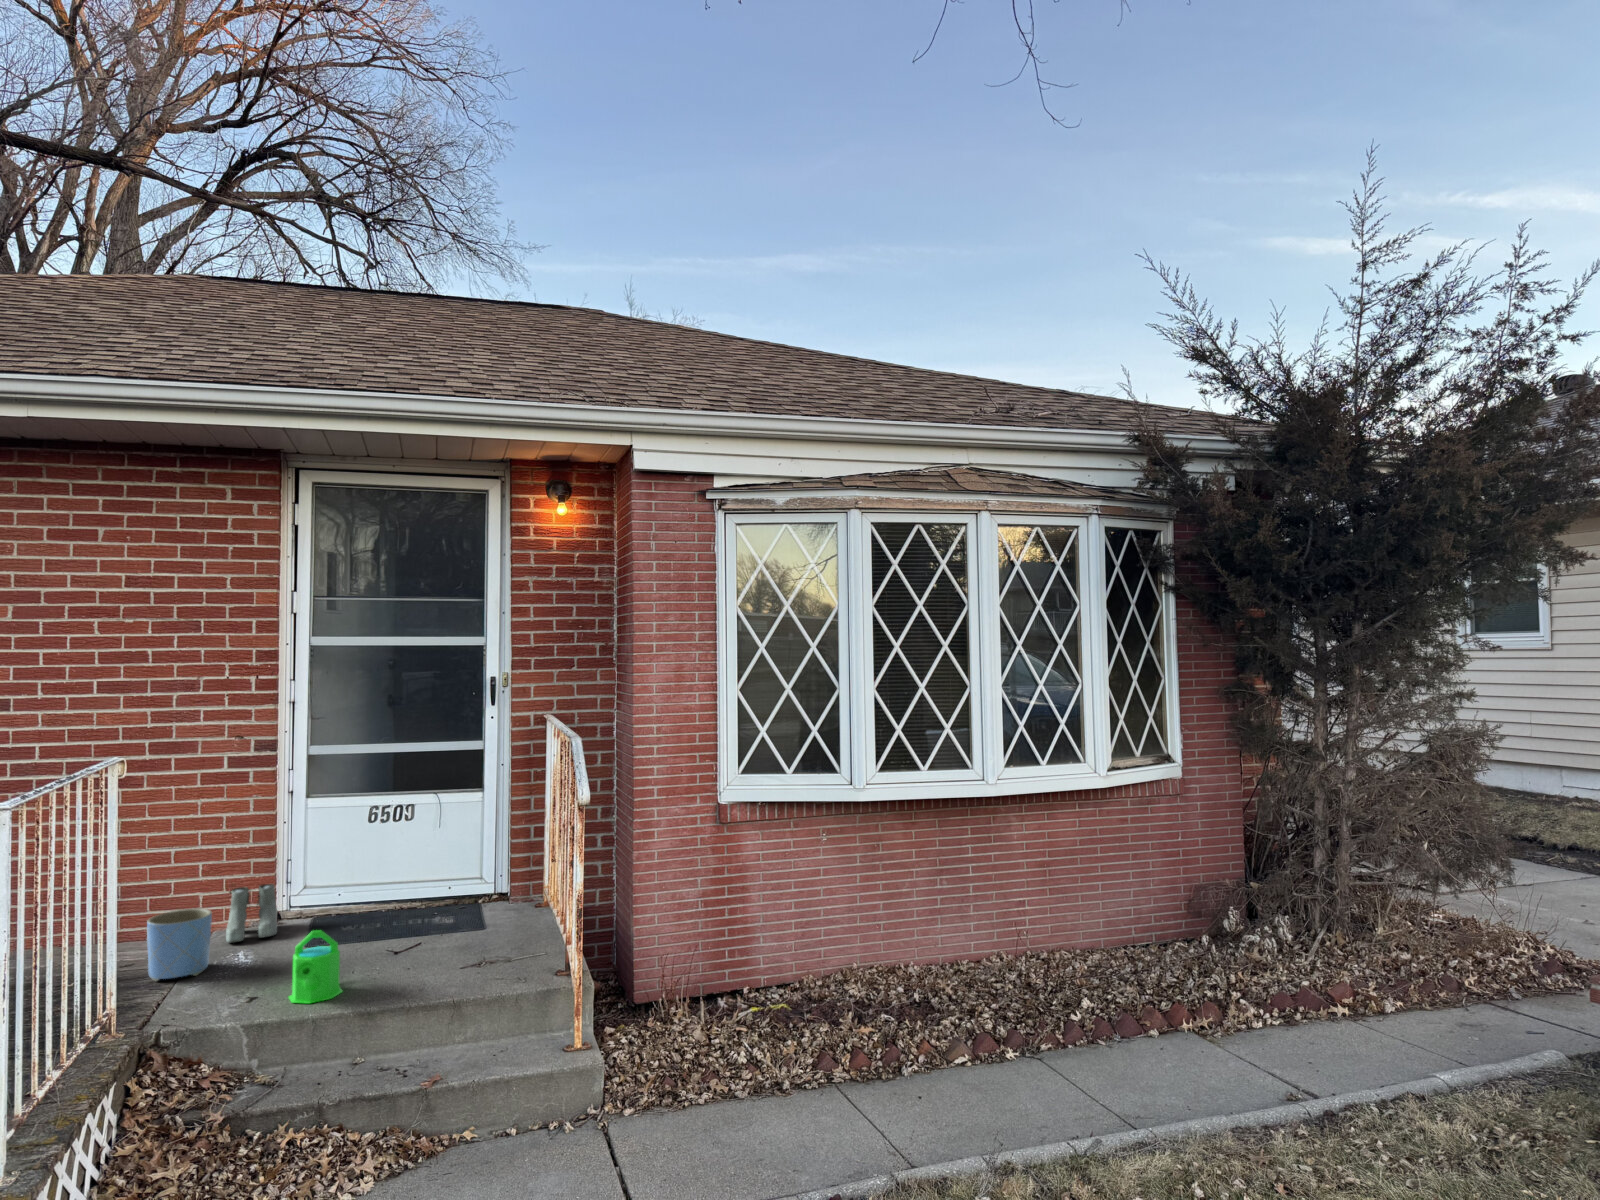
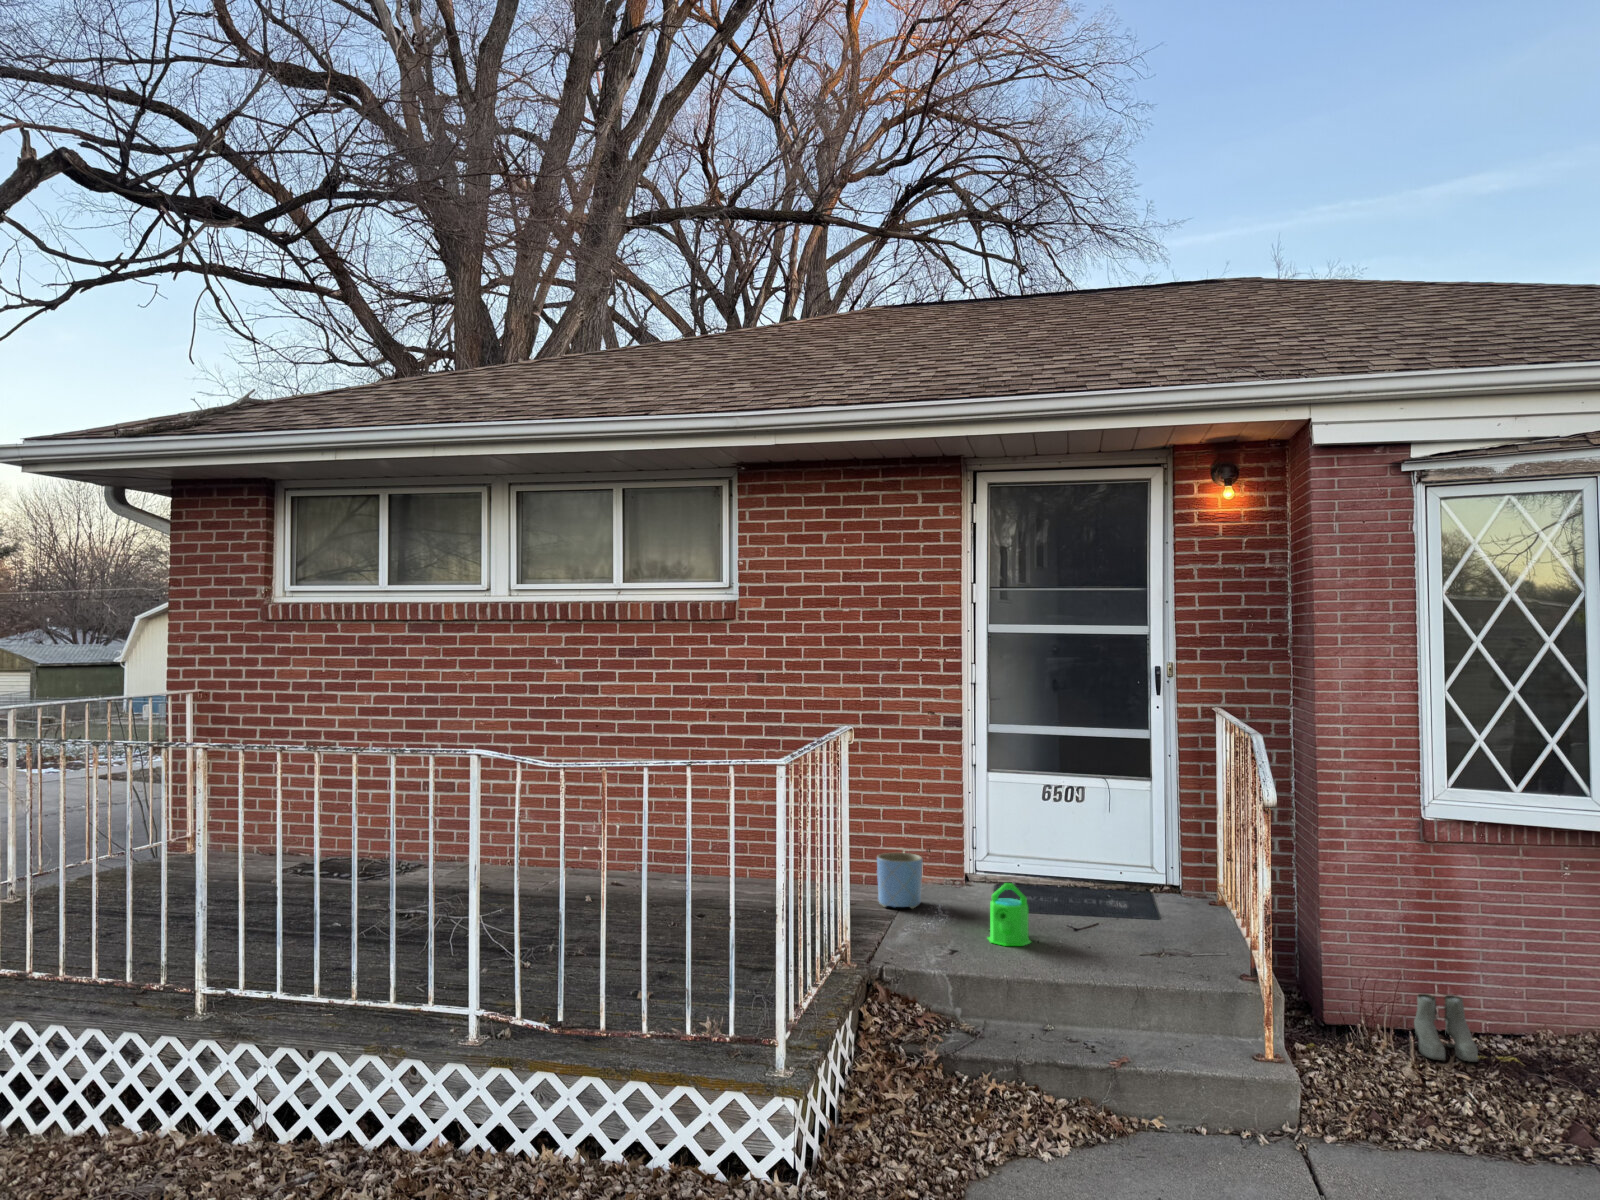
boots: present [226,884,277,943] -> present [1414,994,1478,1062]

